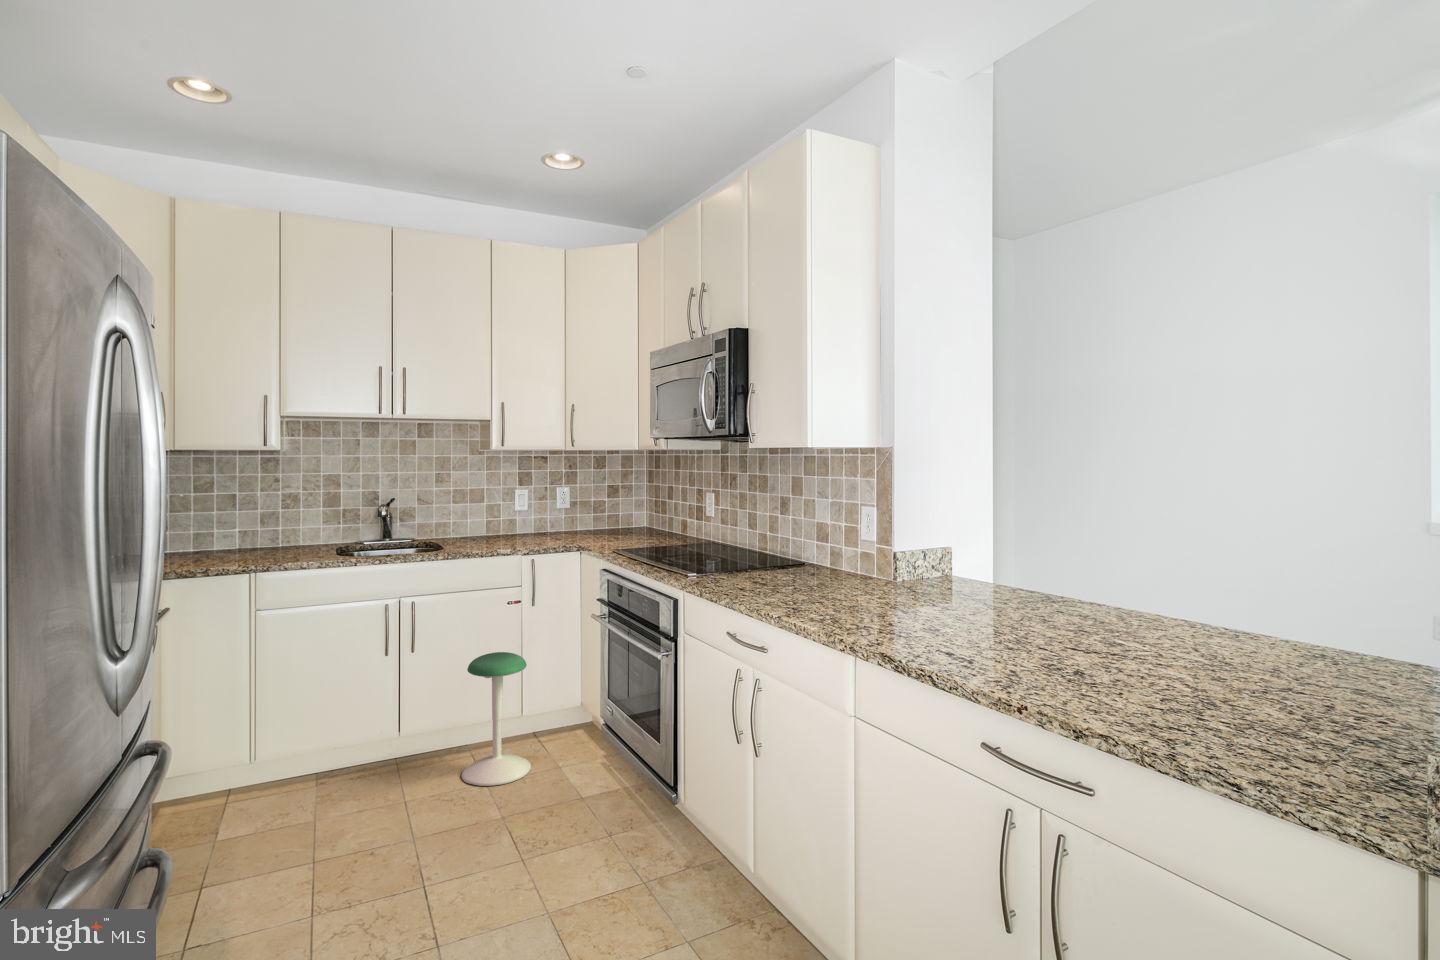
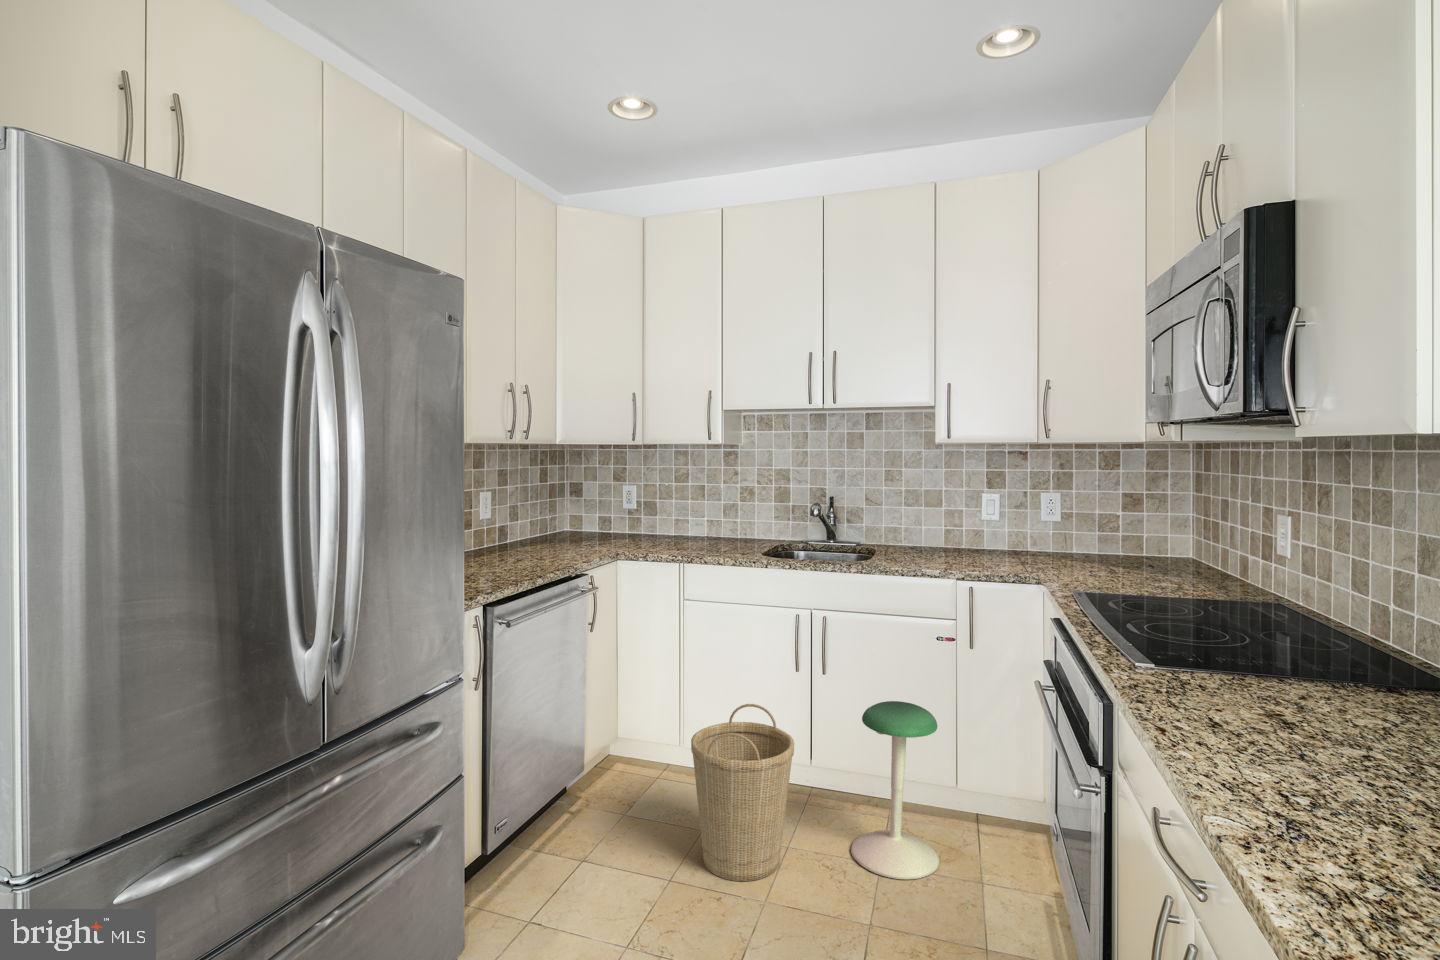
basket: none [323,683,423,836] -> present [691,704,794,881]

